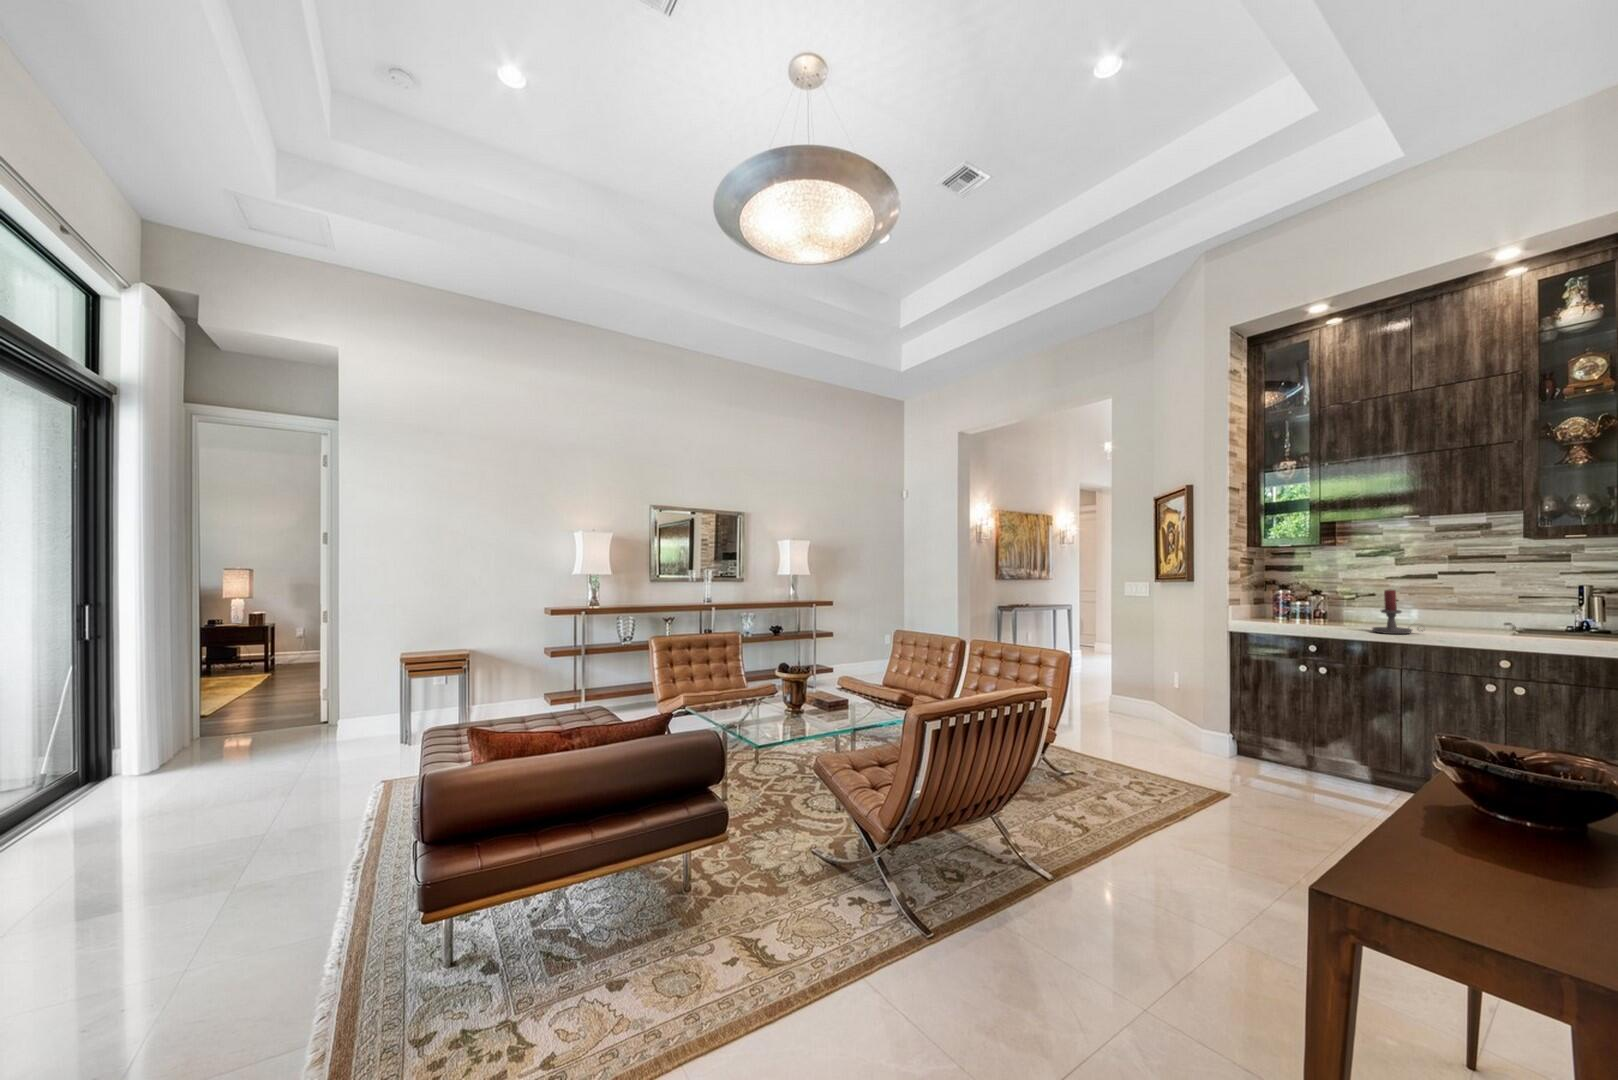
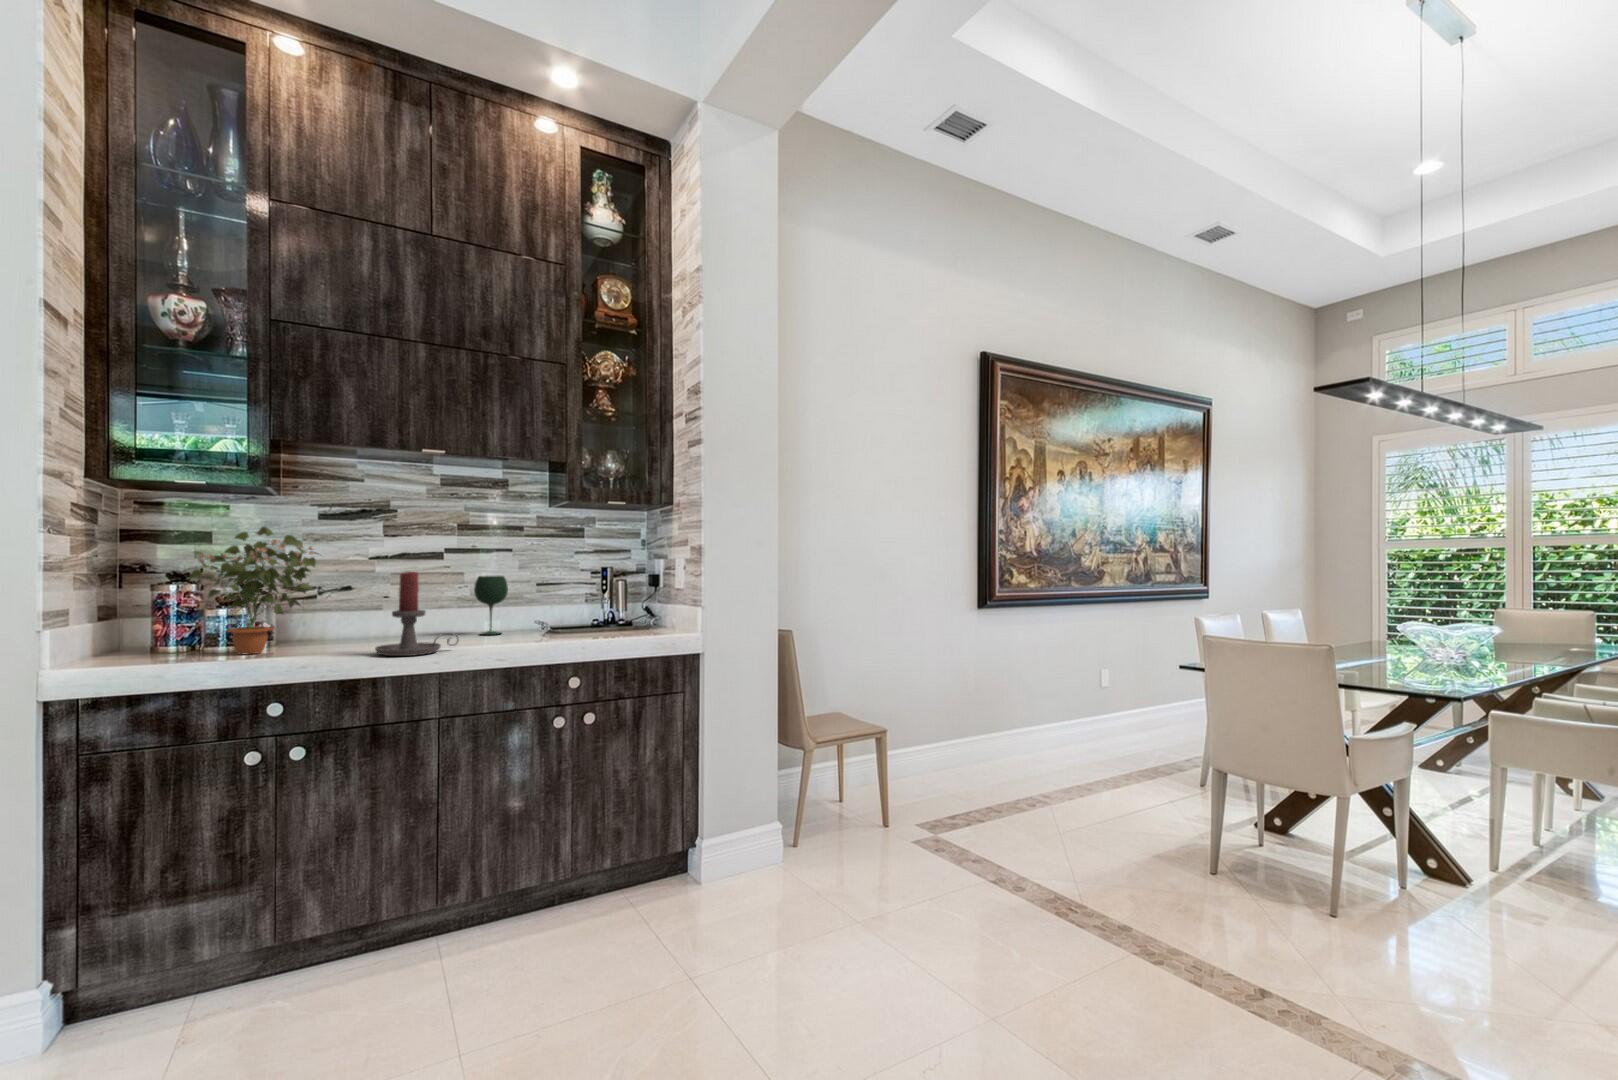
potted plant: none [1286,563,1348,625] -> present [189,527,318,654]
wine glass: none [1458,590,1486,628] -> present [474,576,508,635]

